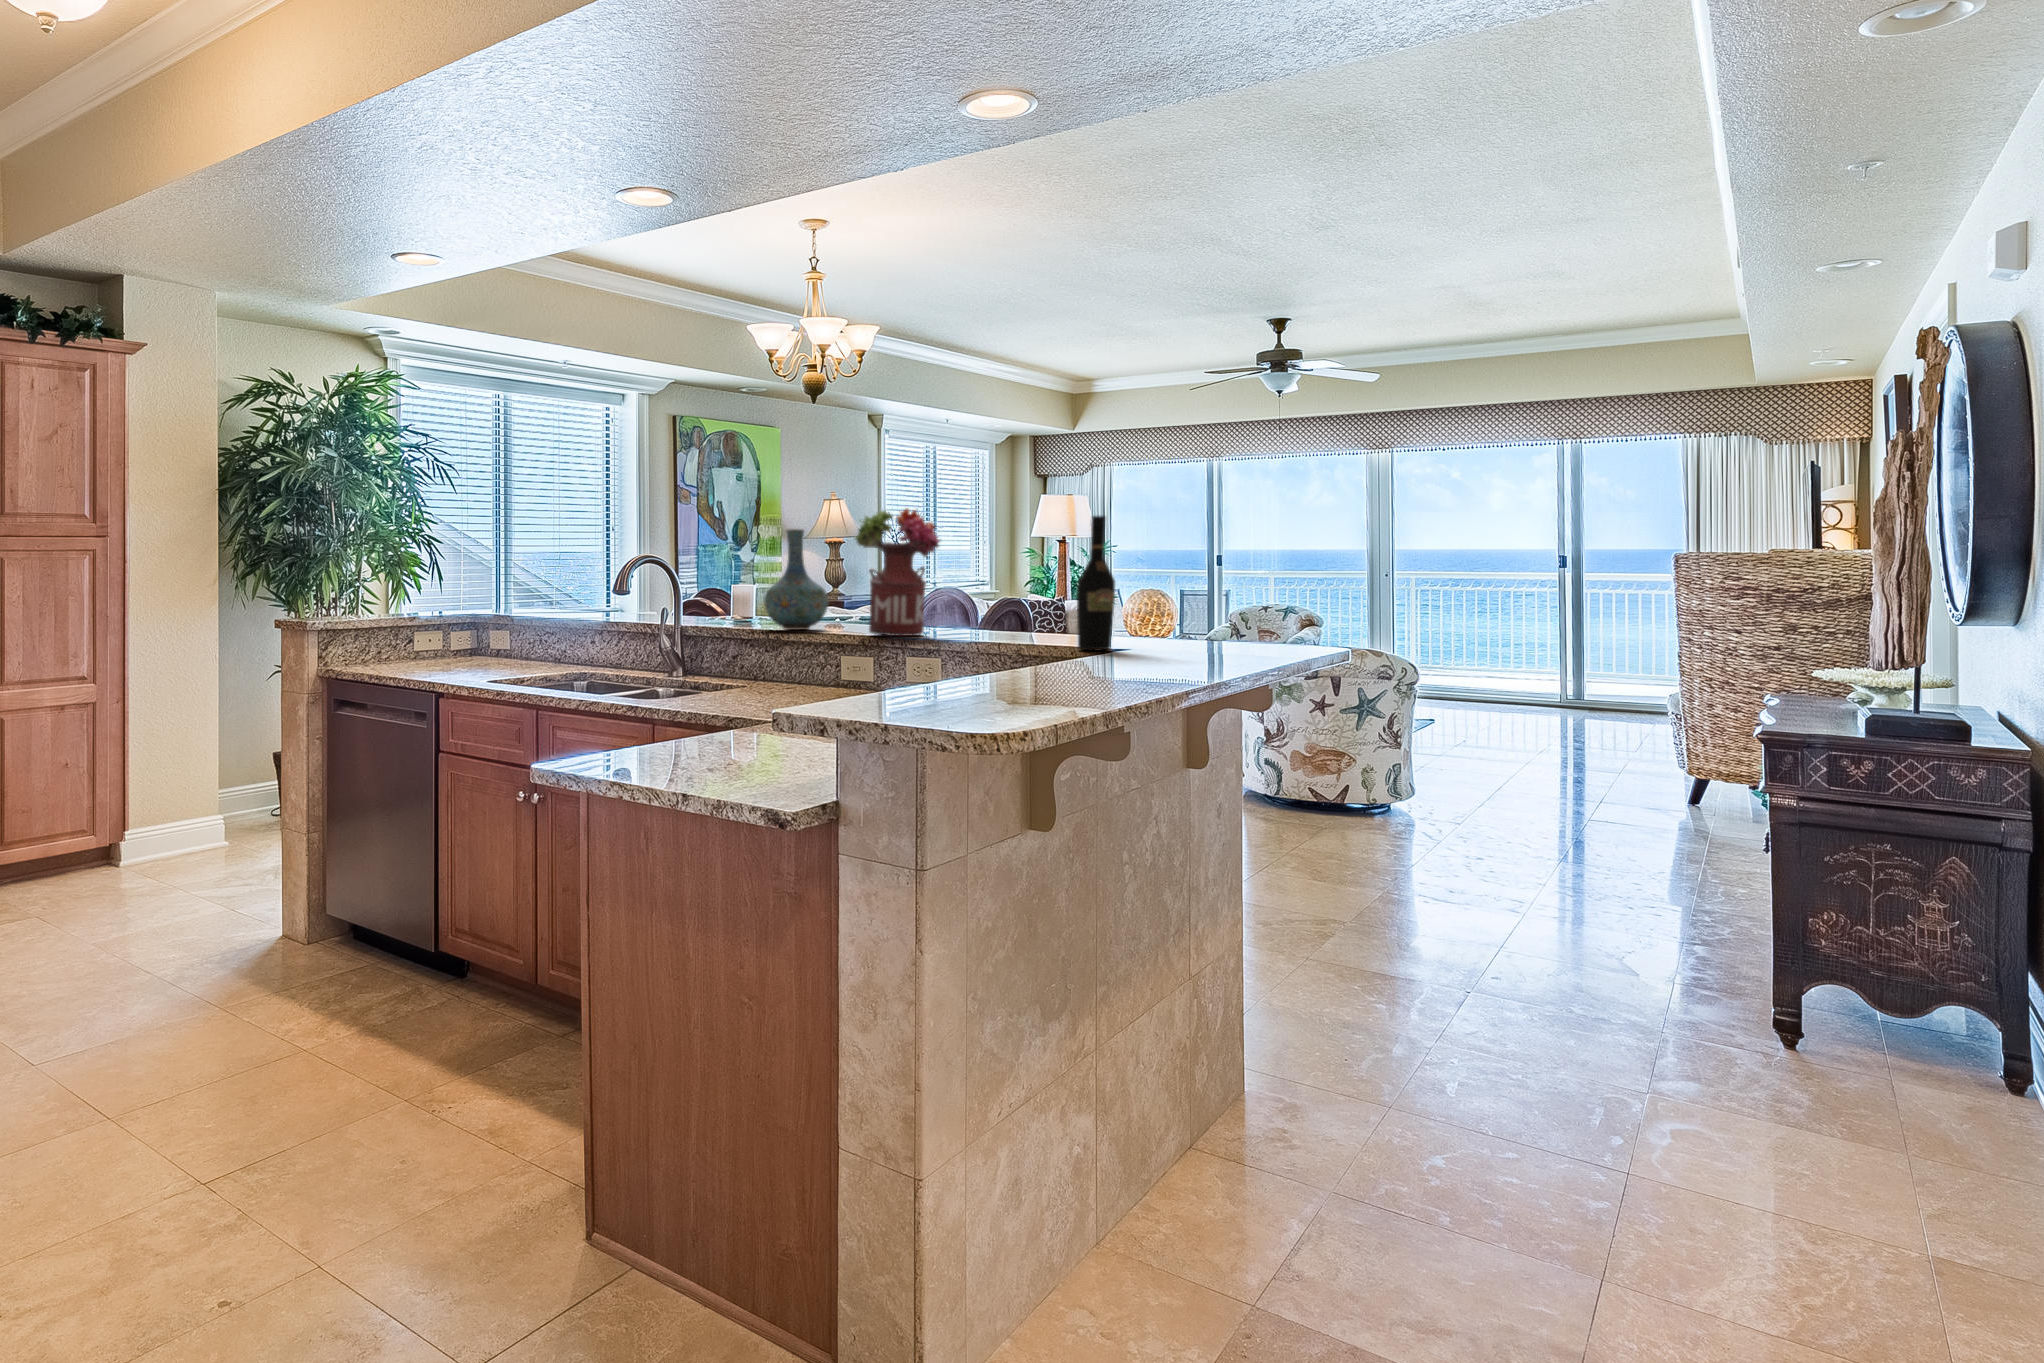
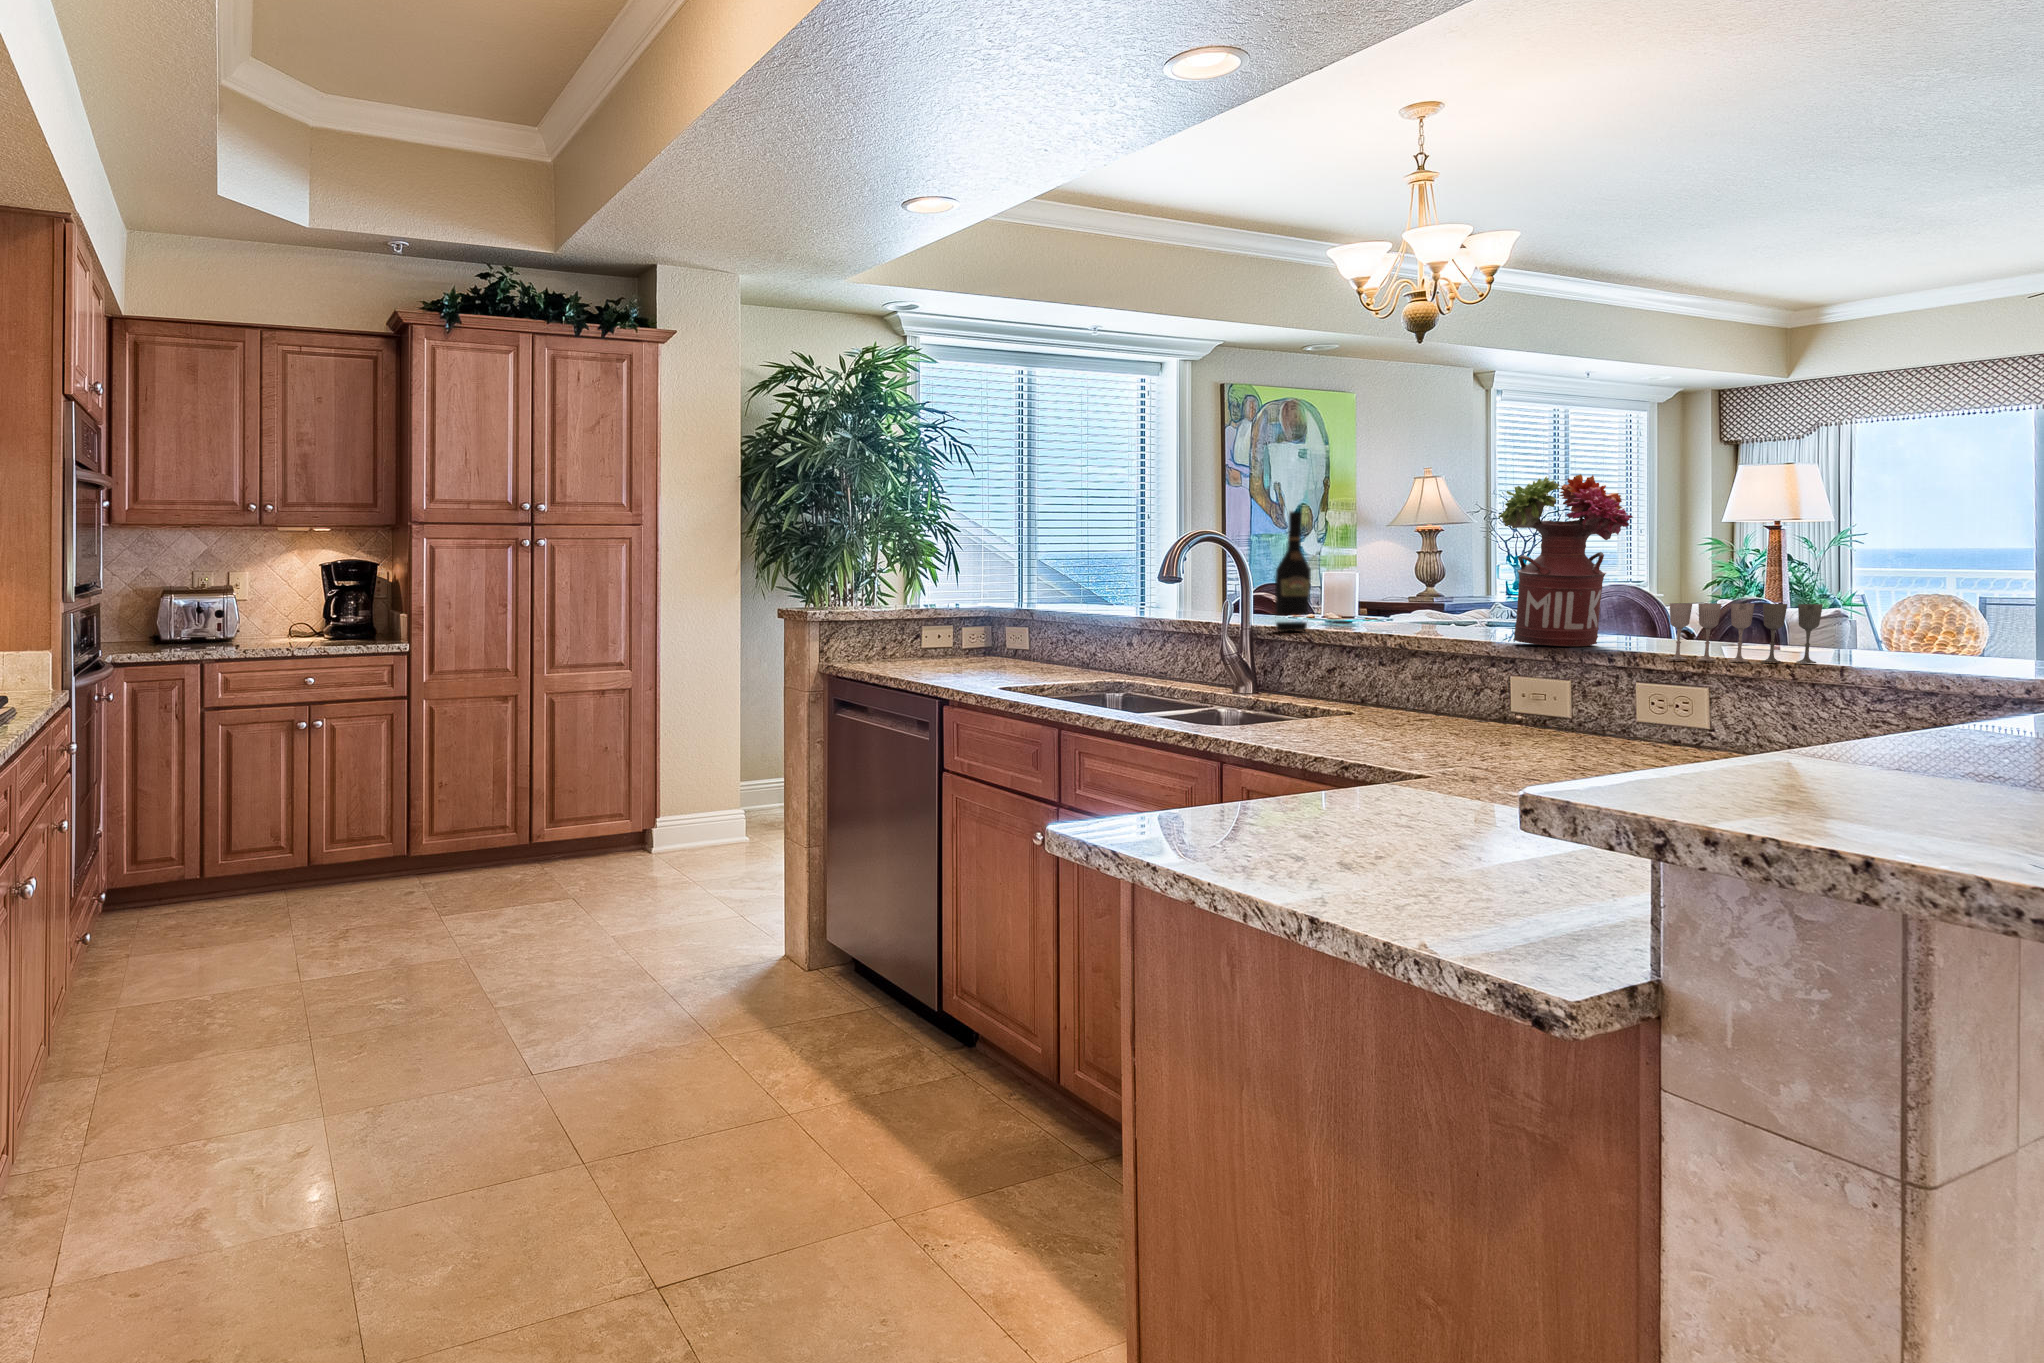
wine bottle: present [1077,516,1115,650] -> present [1275,511,1311,631]
vase: present [764,529,828,630] -> none [1360,506,1450,635]
wine glass: none [960,604,1050,645] -> present [1668,603,1823,663]

